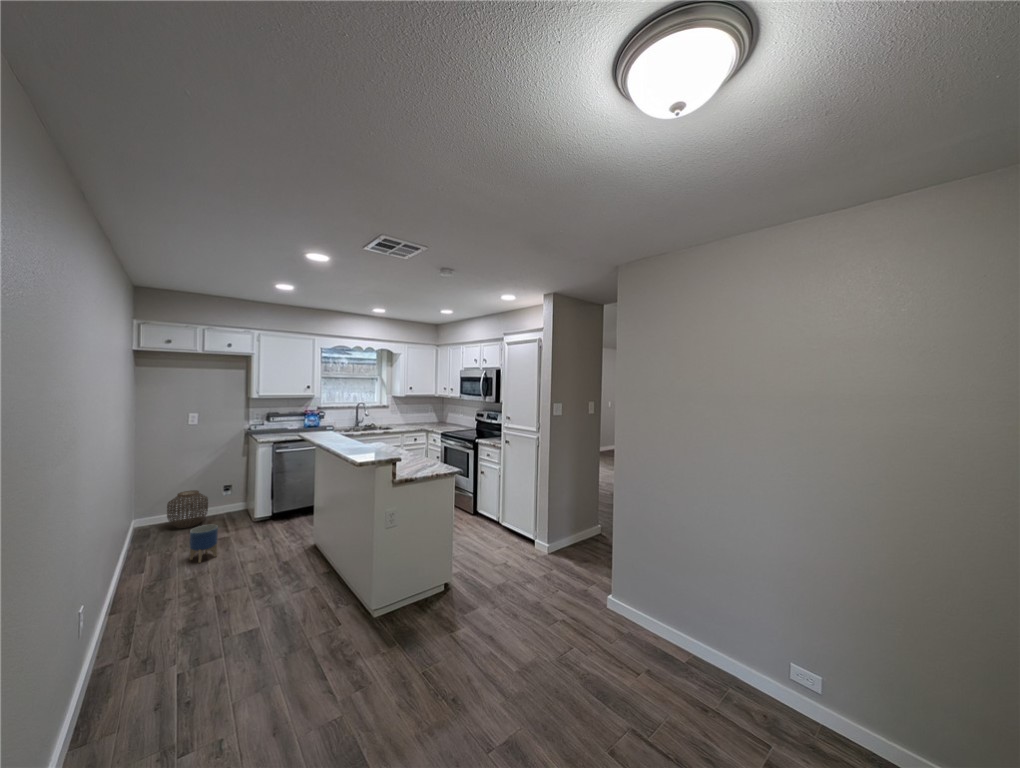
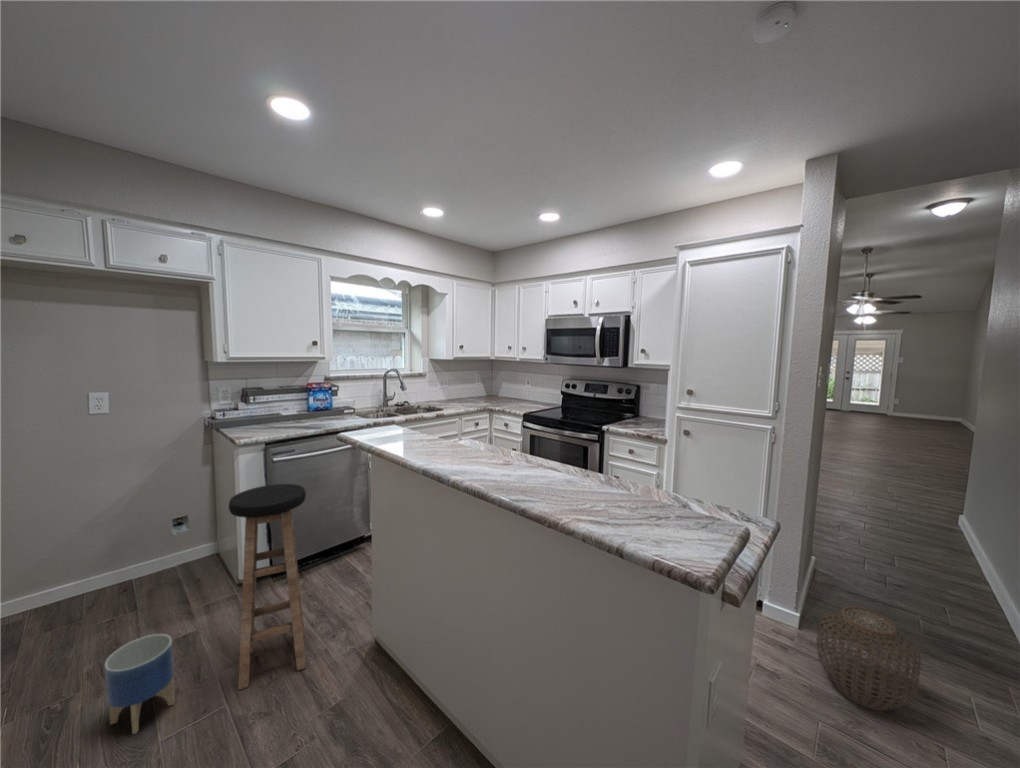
bar stool: none [245,460,284,555] -> present [229,484,306,690]
woven basket: present [167,490,208,528] -> present [817,606,921,710]

